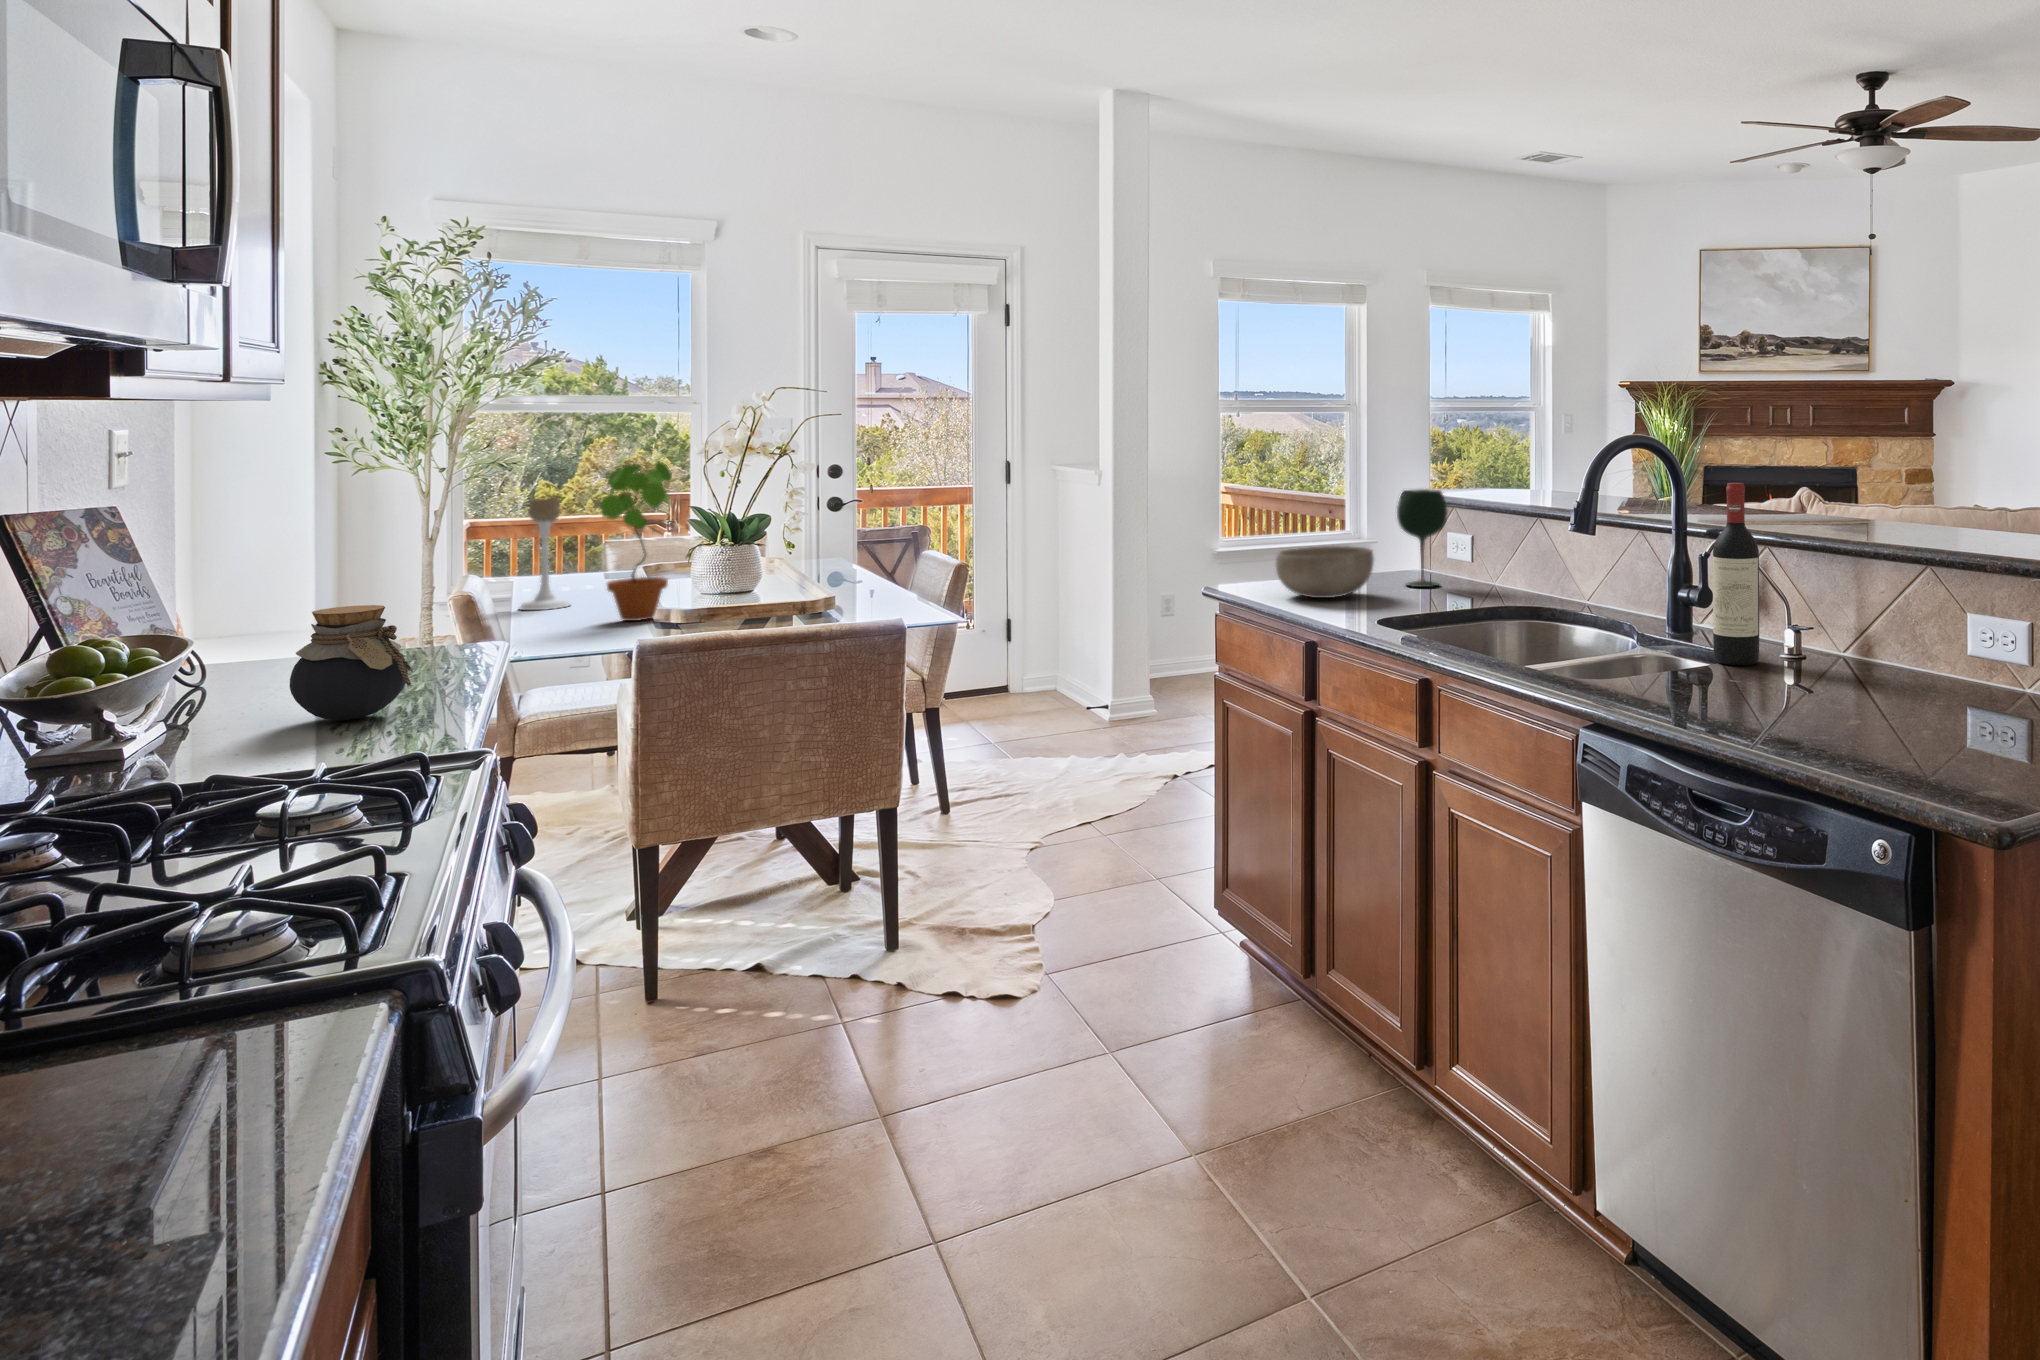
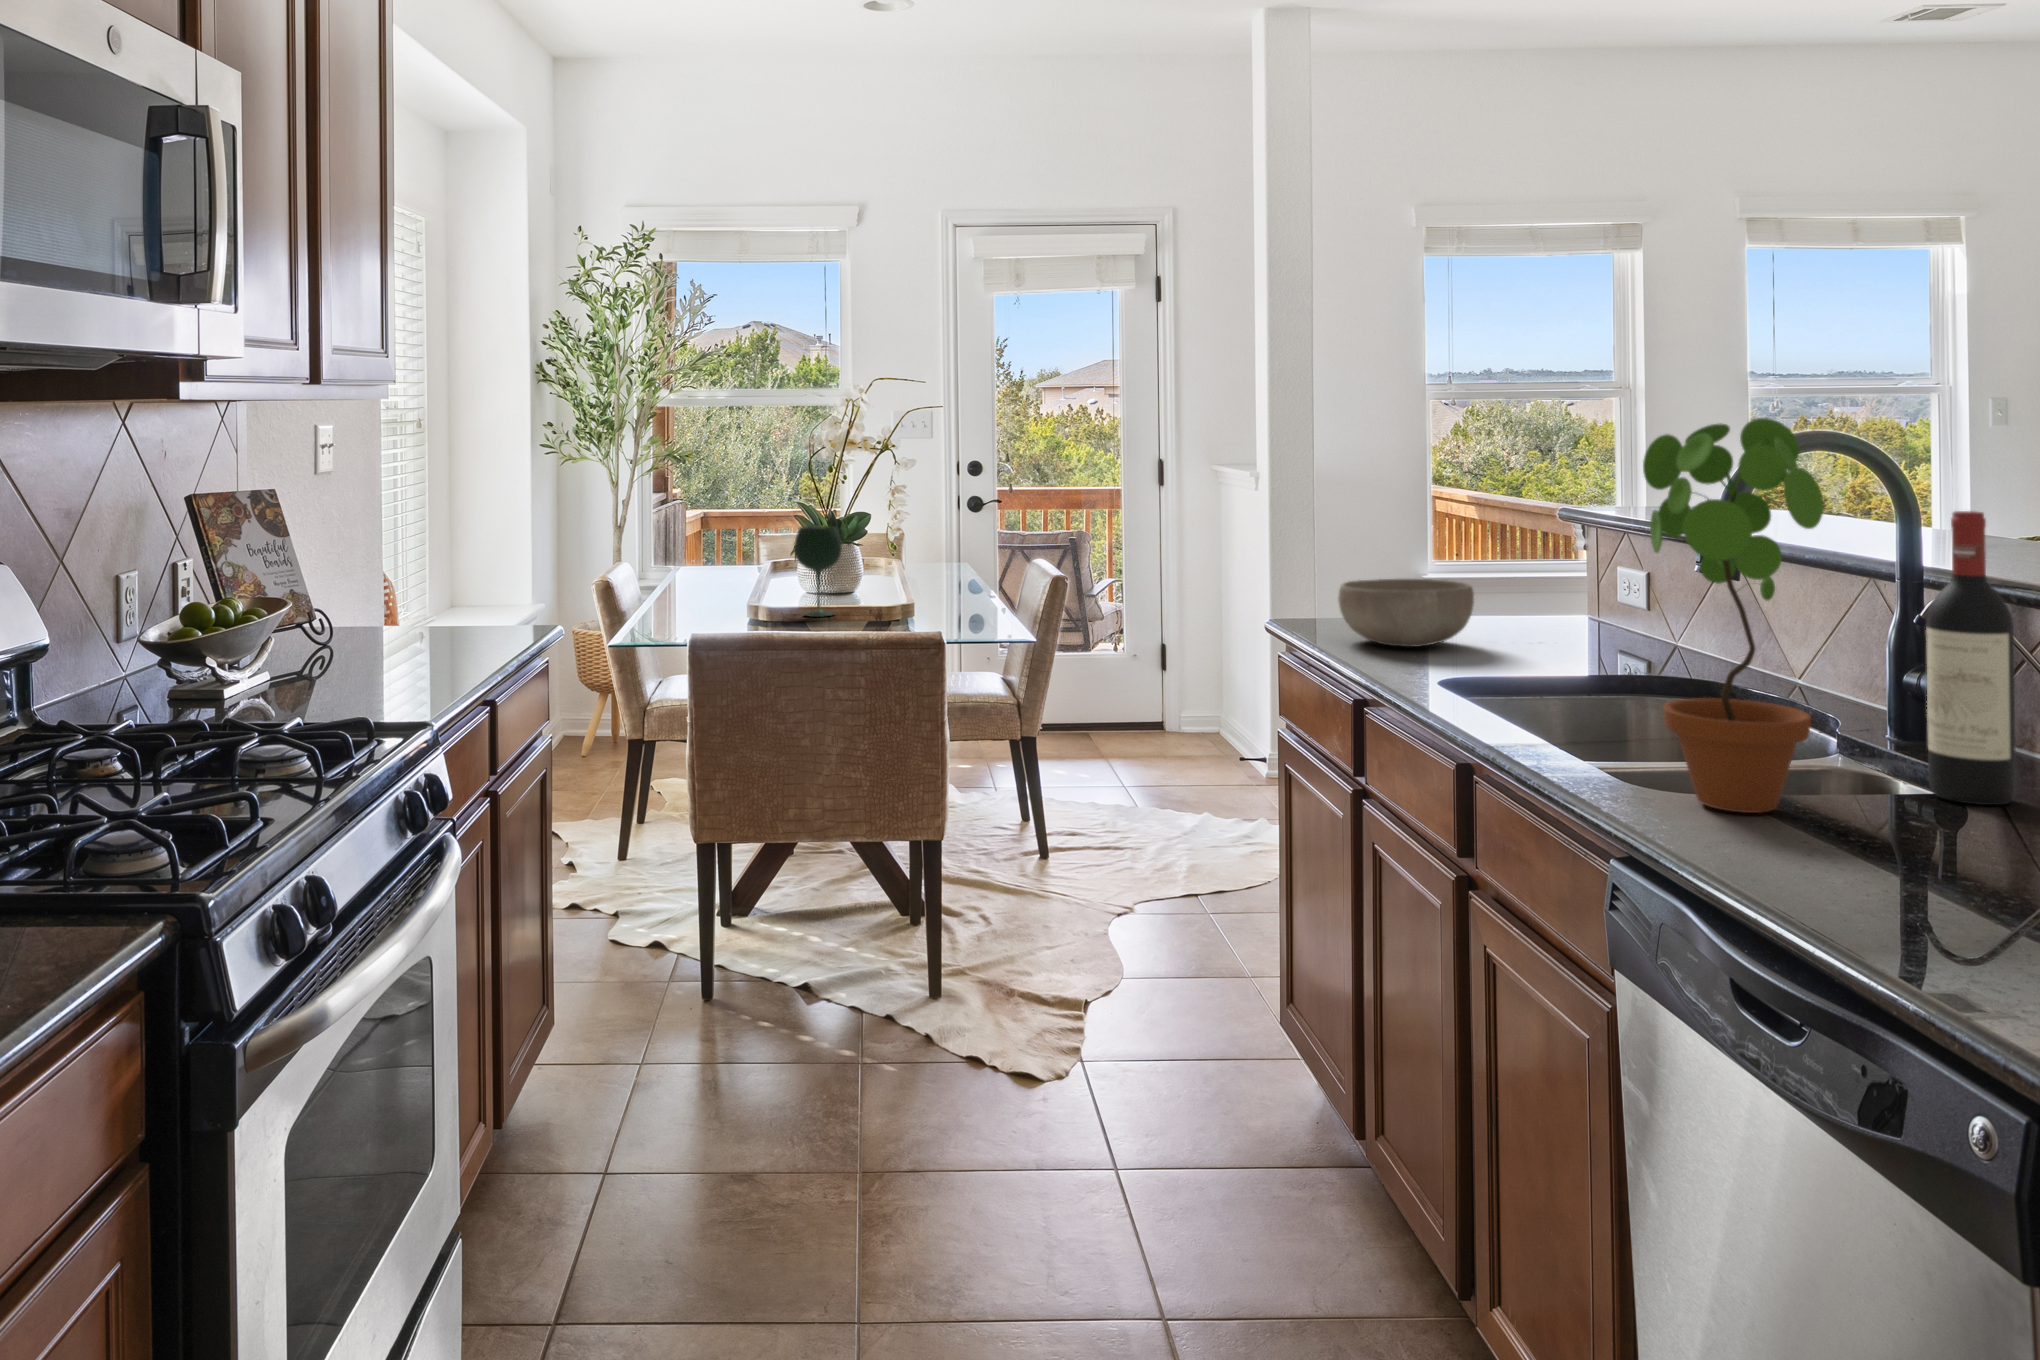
potted plant: present [601,461,672,621] -> present [1643,418,1823,813]
wine glass: present [1397,489,1447,587] -> present [794,525,842,617]
candle holder: present [520,498,570,610] -> none [650,490,694,599]
jar: present [290,605,412,720] -> none [332,583,418,687]

